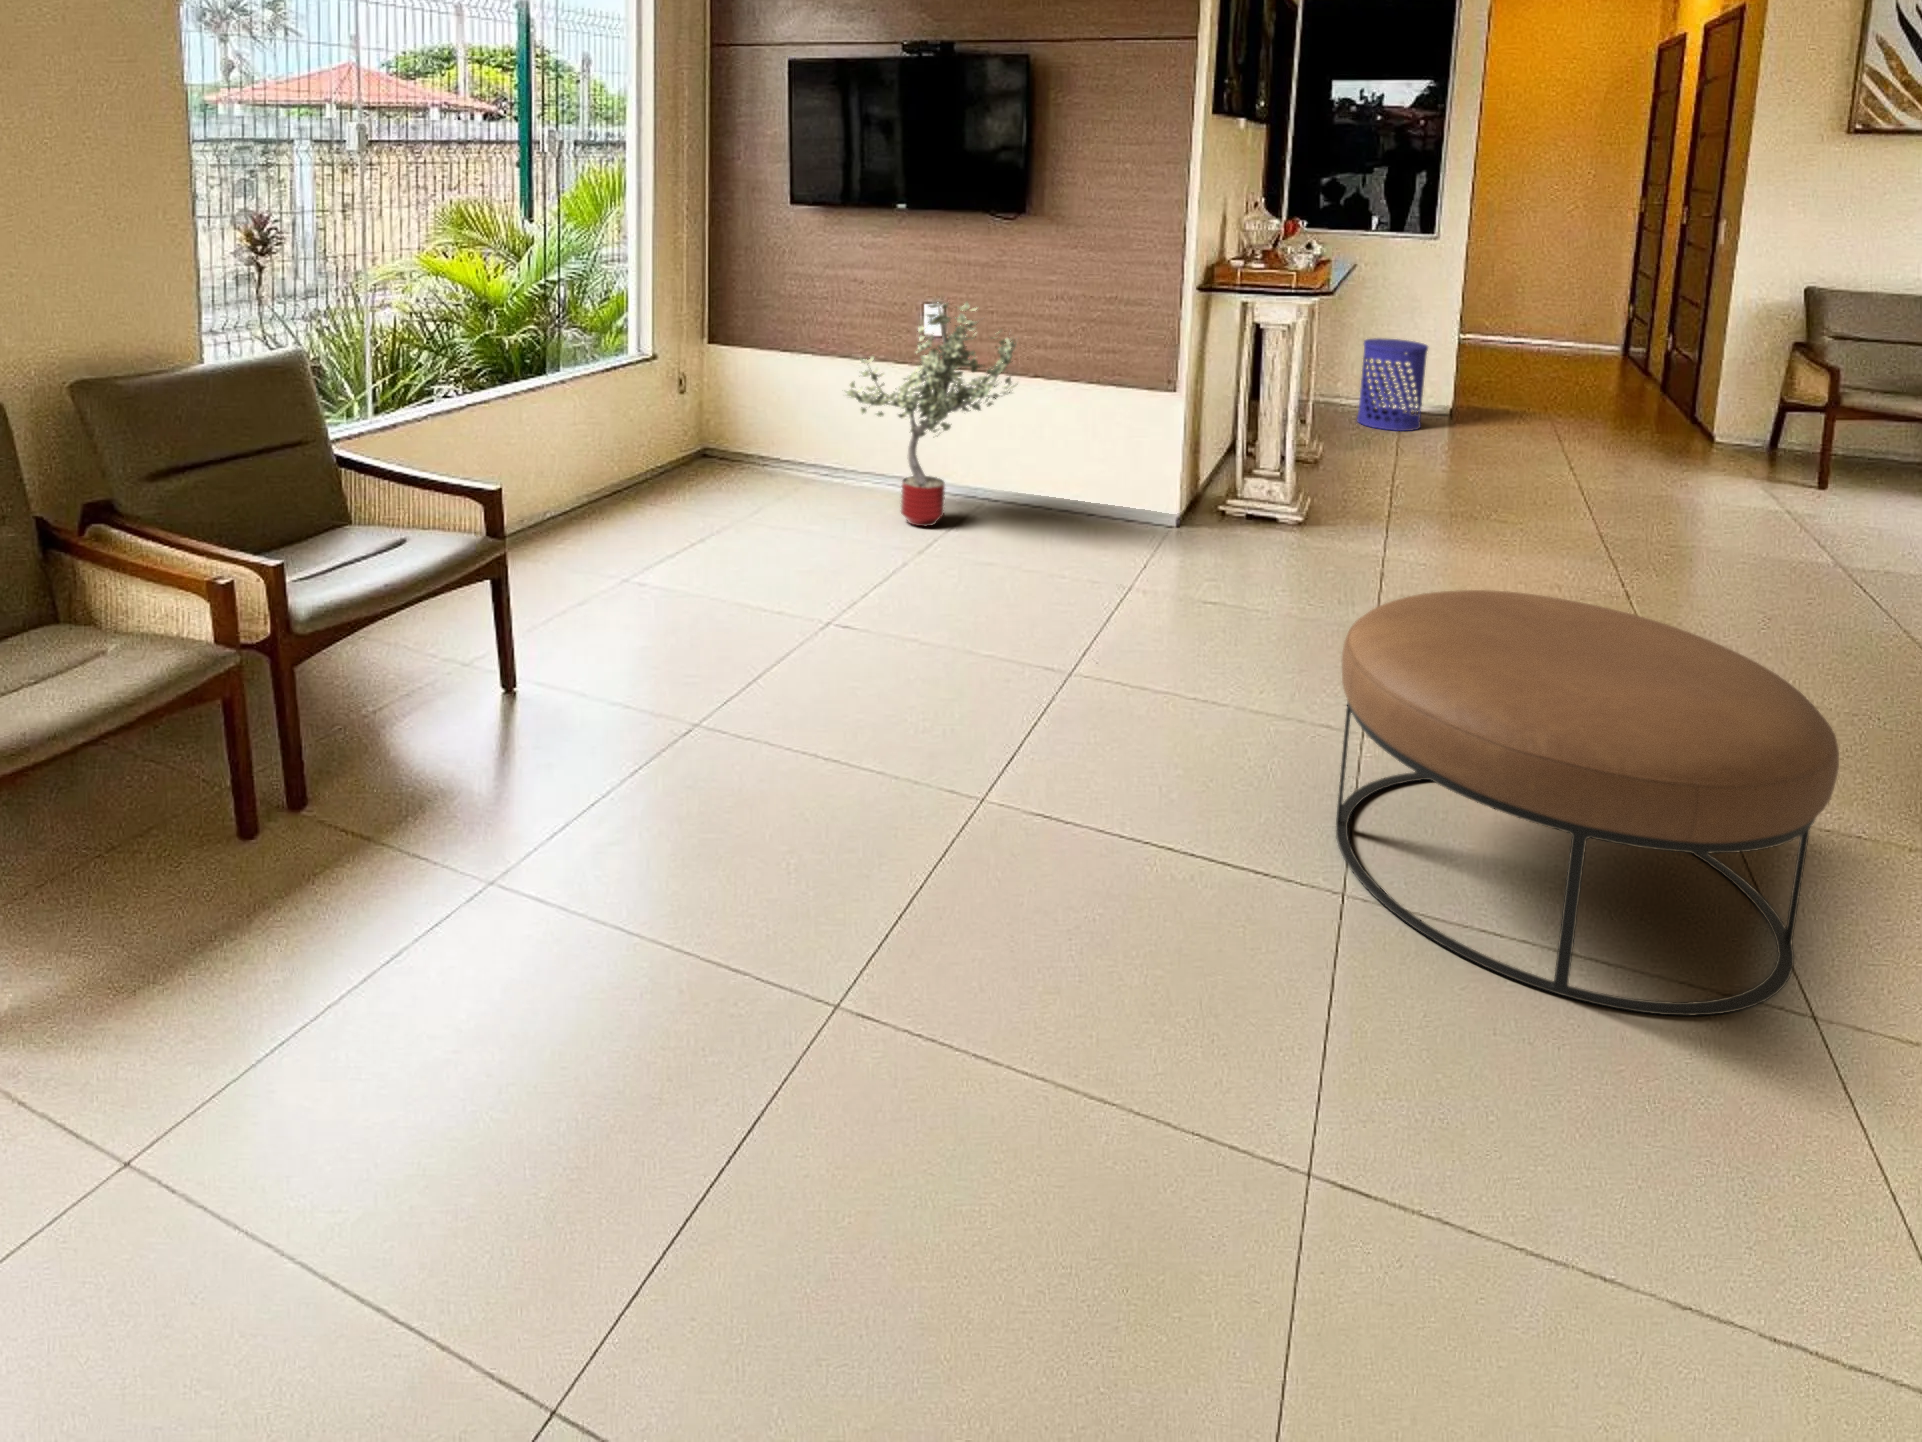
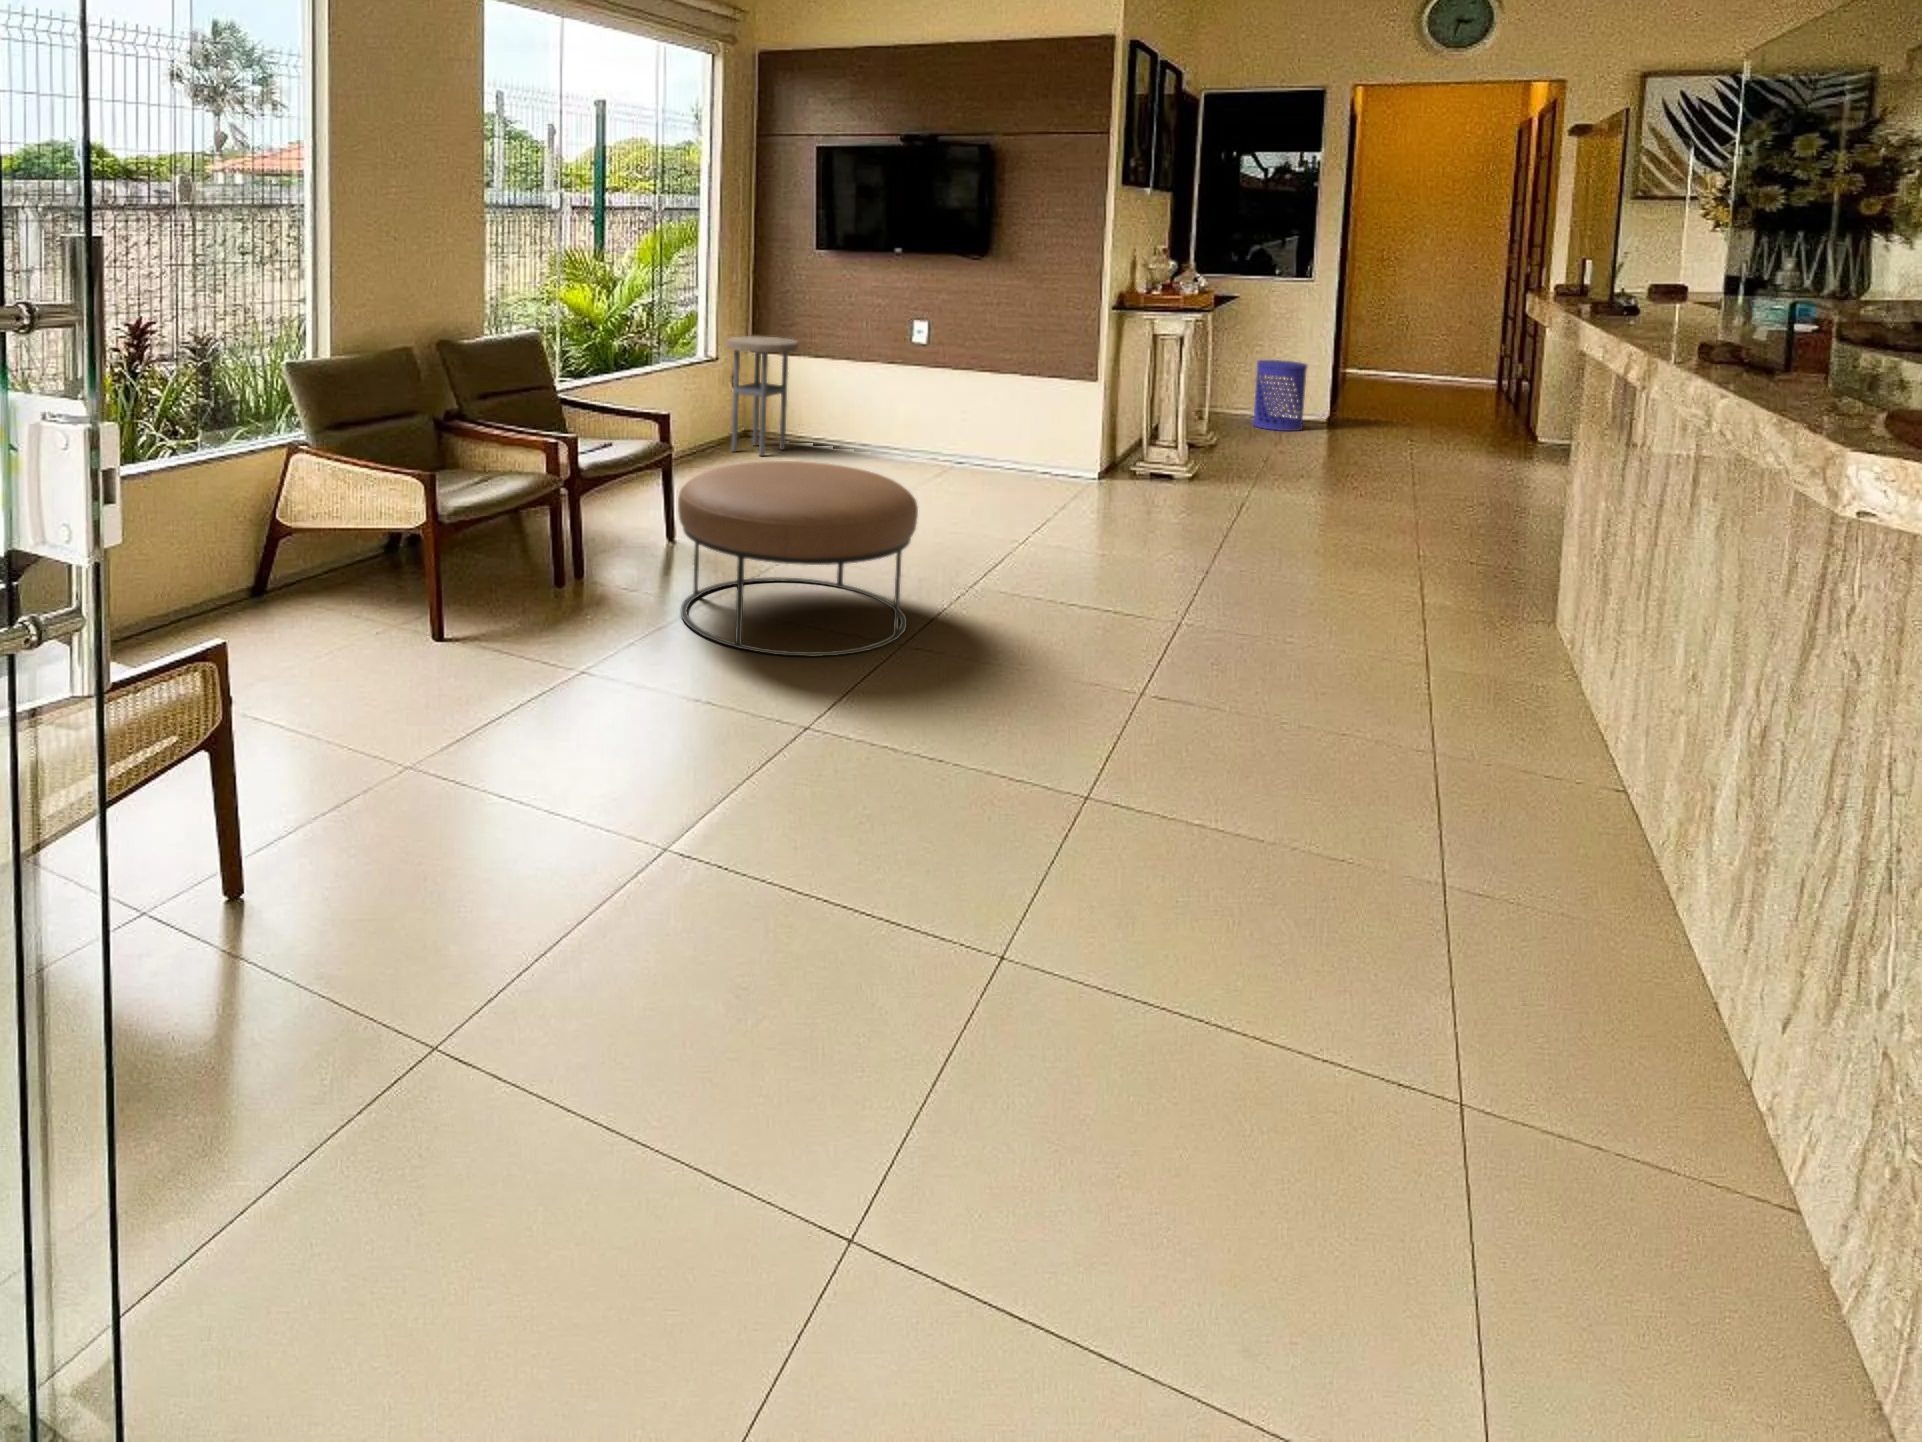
potted tree: present [846,303,1016,526] -> none [856,314,984,474]
side table: none [664,327,764,498] -> present [726,336,798,456]
ottoman: present [1336,590,1839,1016] -> present [678,461,918,657]

